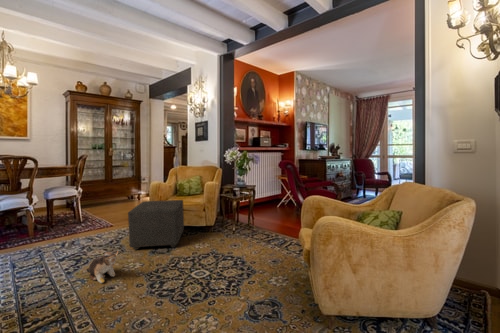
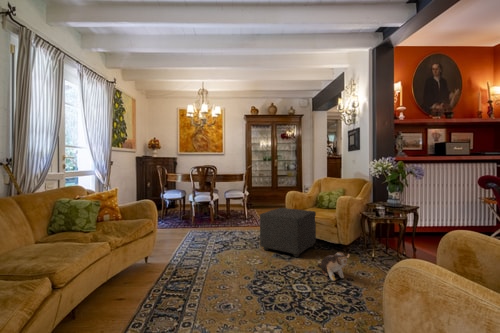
plush toy: present [87,251,118,283] -> present [318,252,350,281]

